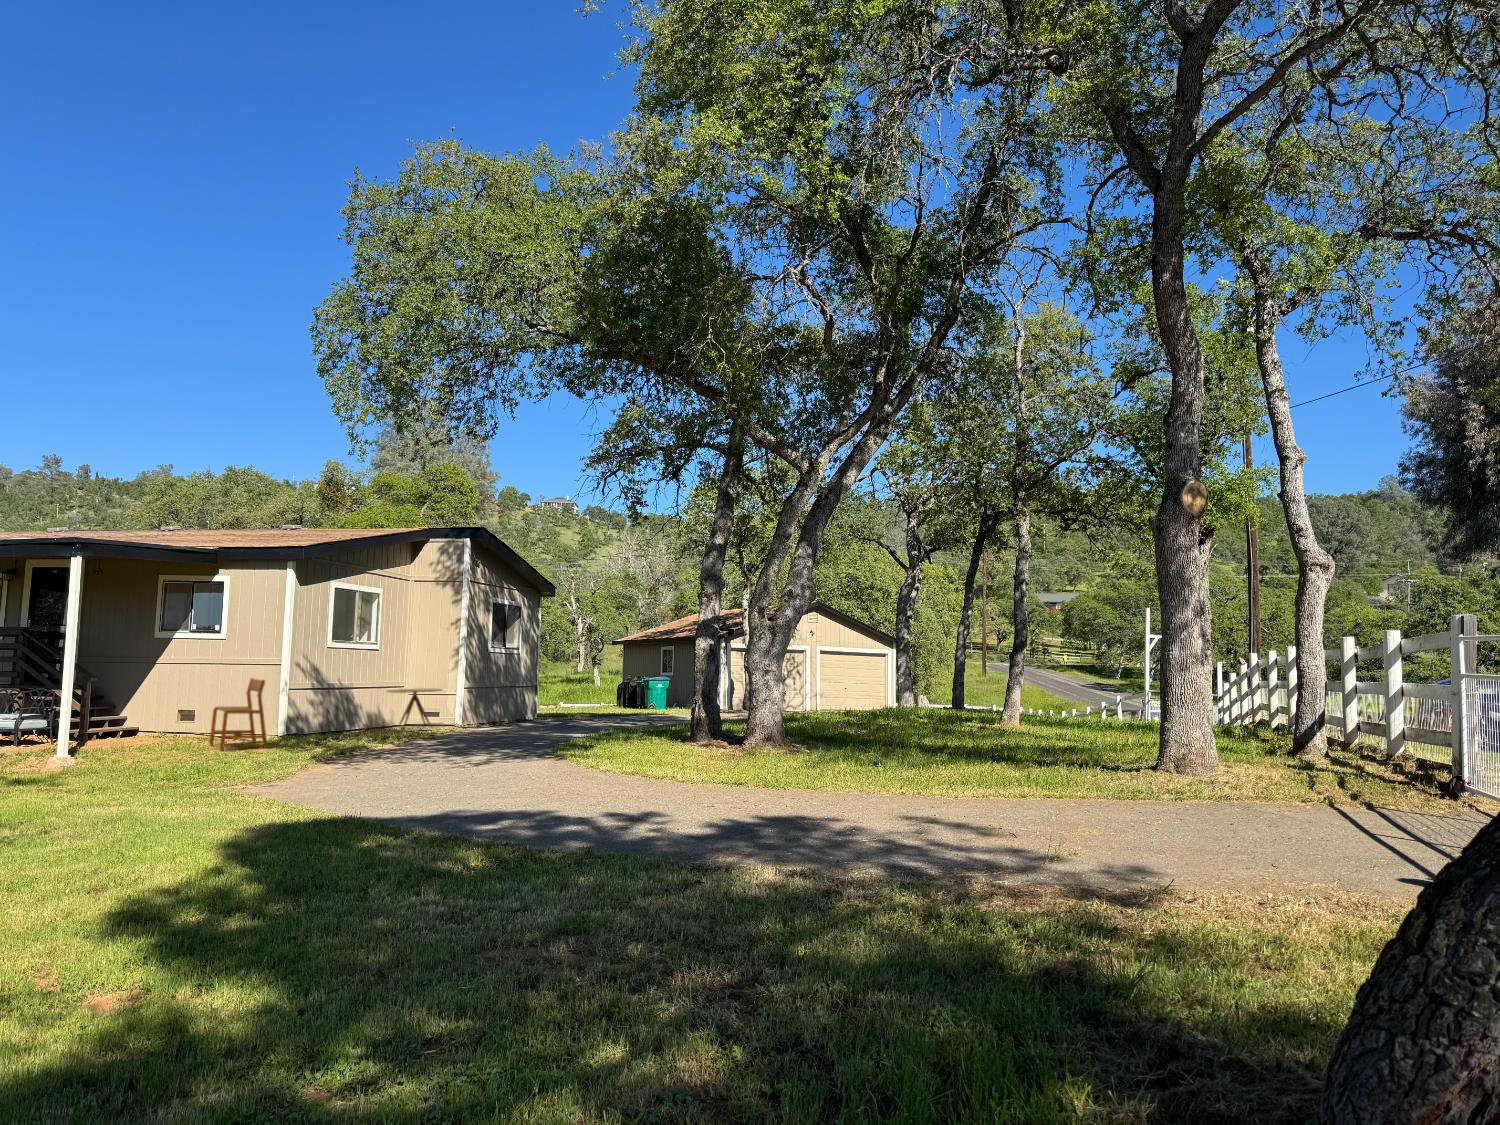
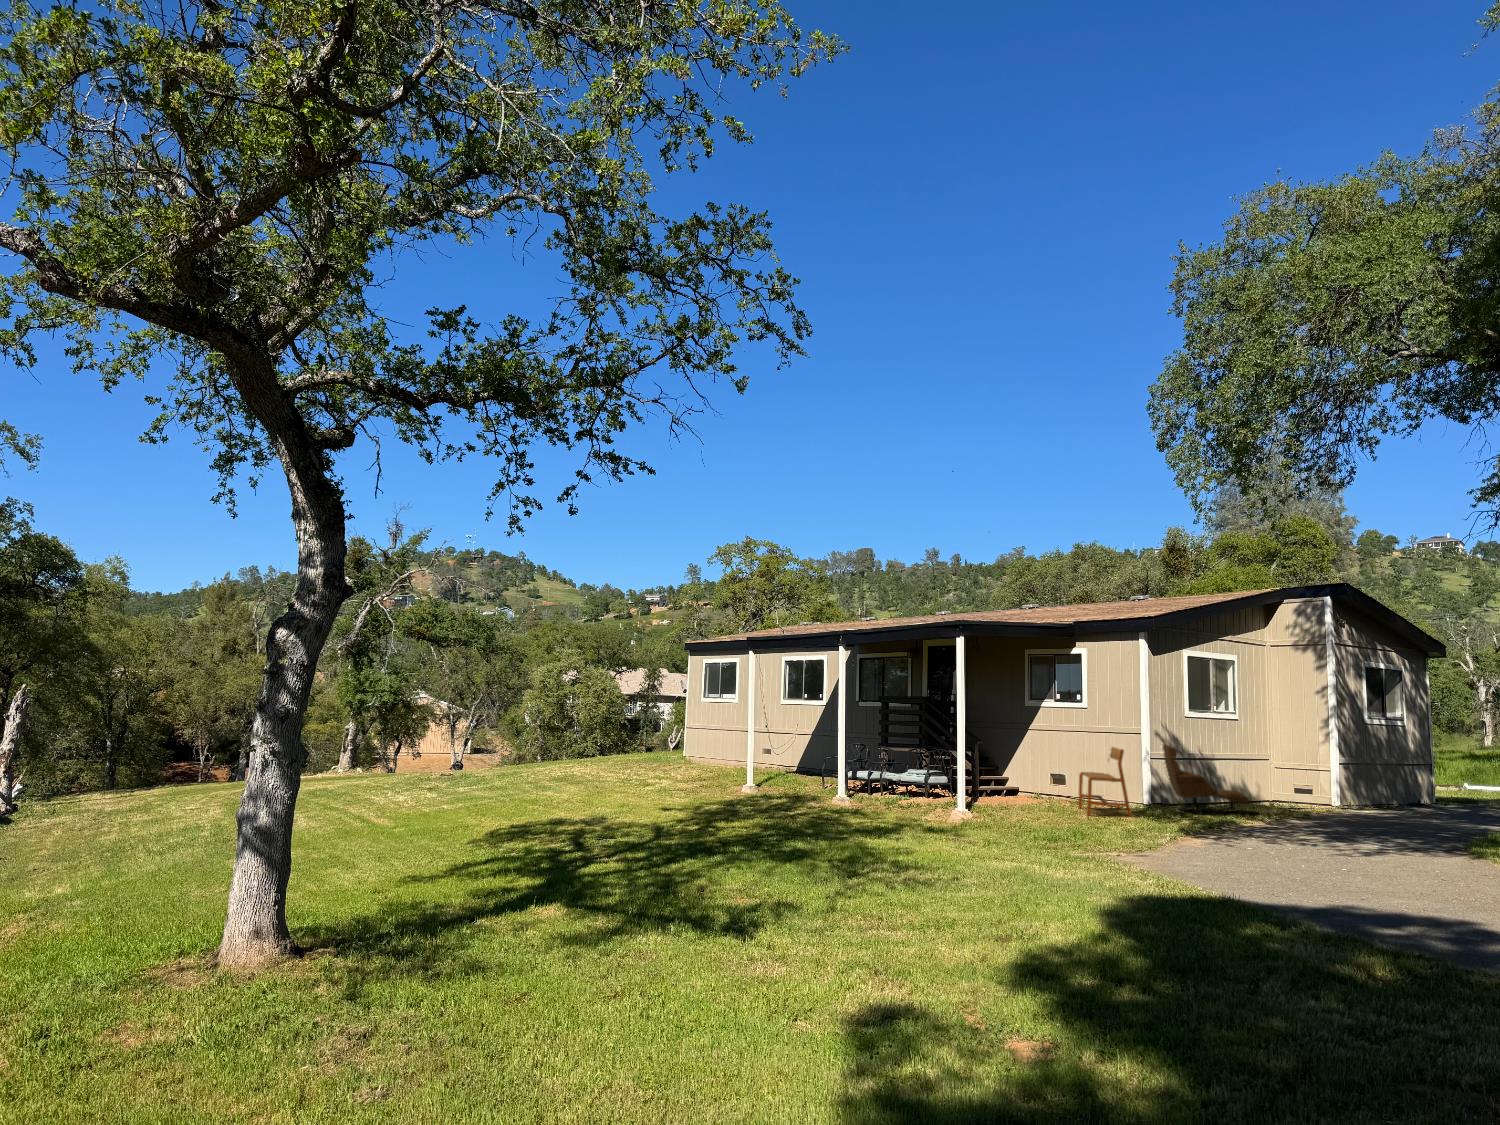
lounge chair: none [304,674,383,741] -> present [1163,744,1249,814]
round table: present [387,688,442,728] -> none [1249,762,1315,806]

